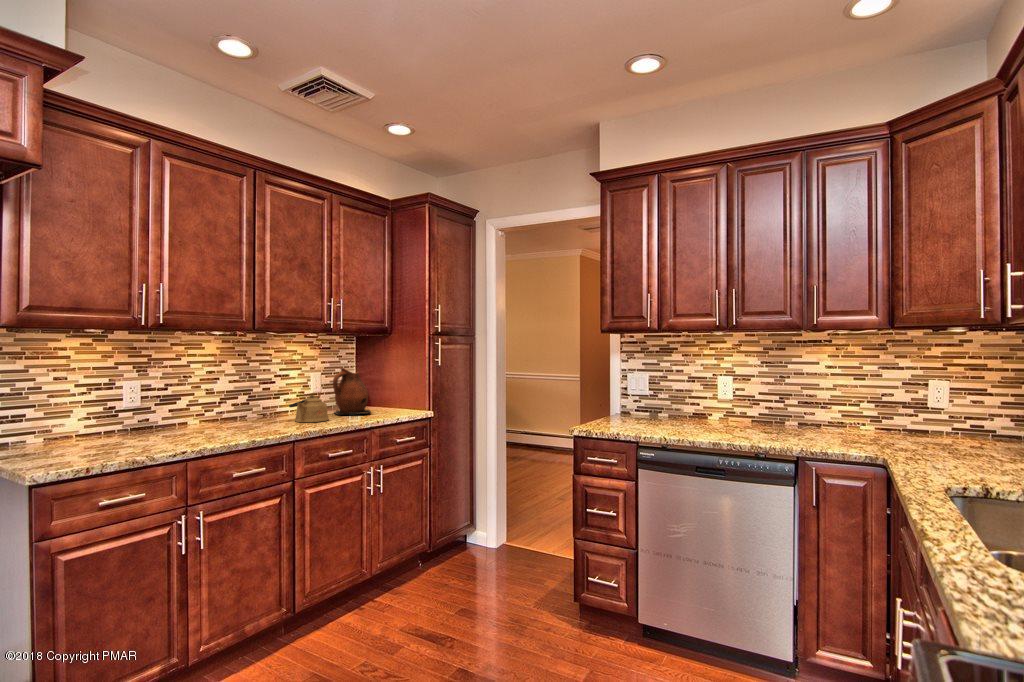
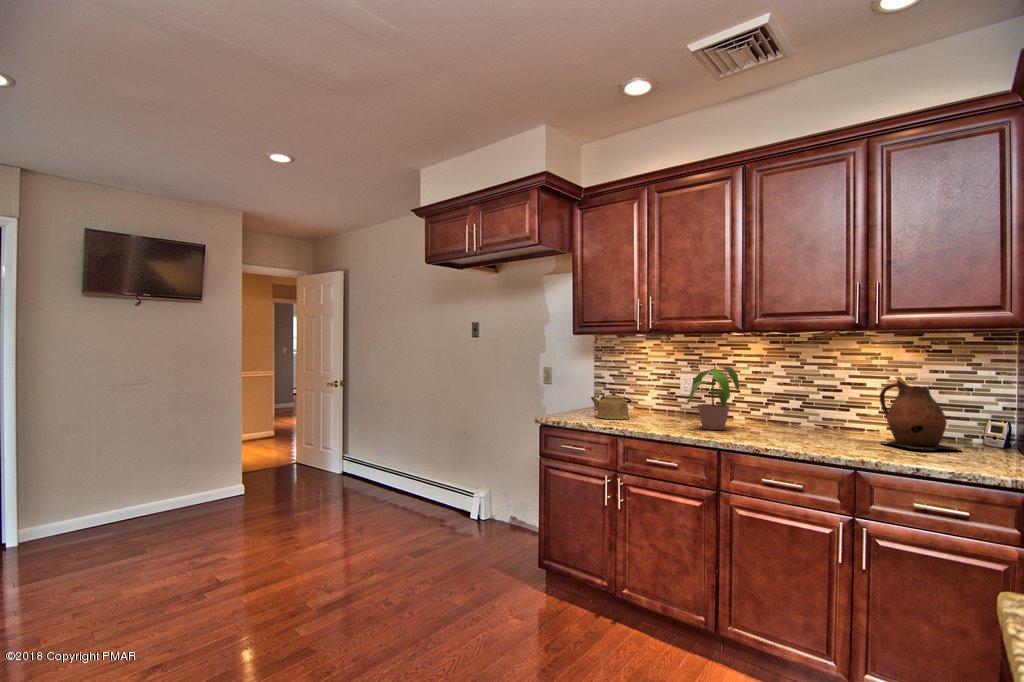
potted plant: none [205,368,267,434] -> present [689,366,739,430]
kettle: present [289,395,329,422] -> present [591,392,631,419]

